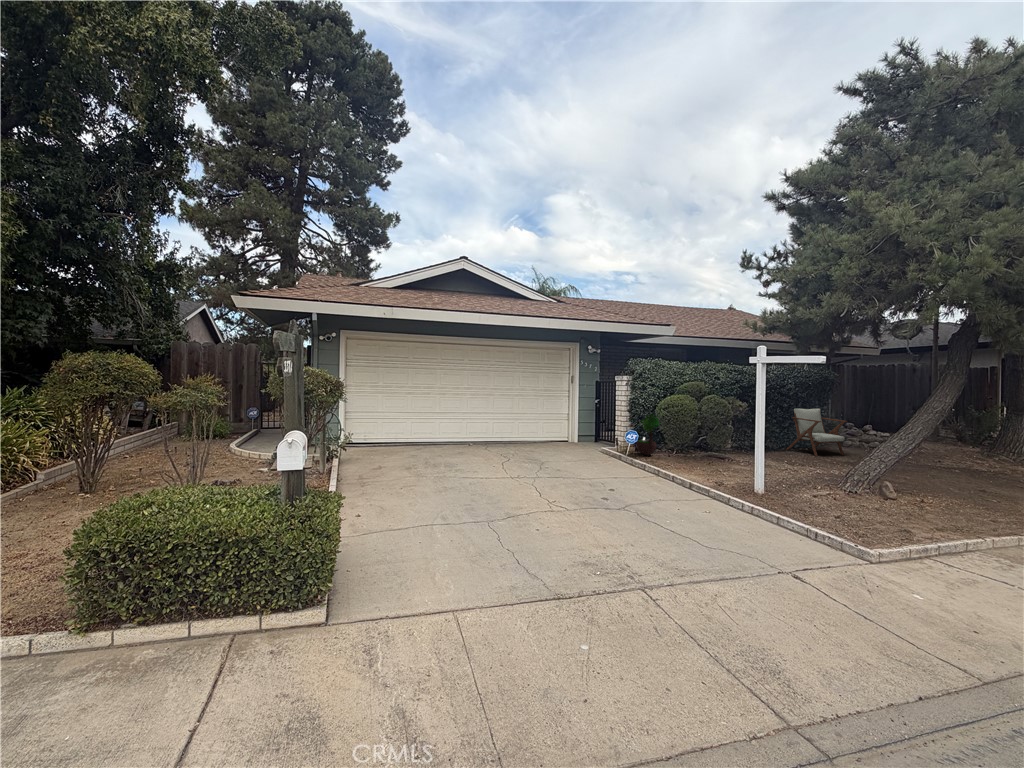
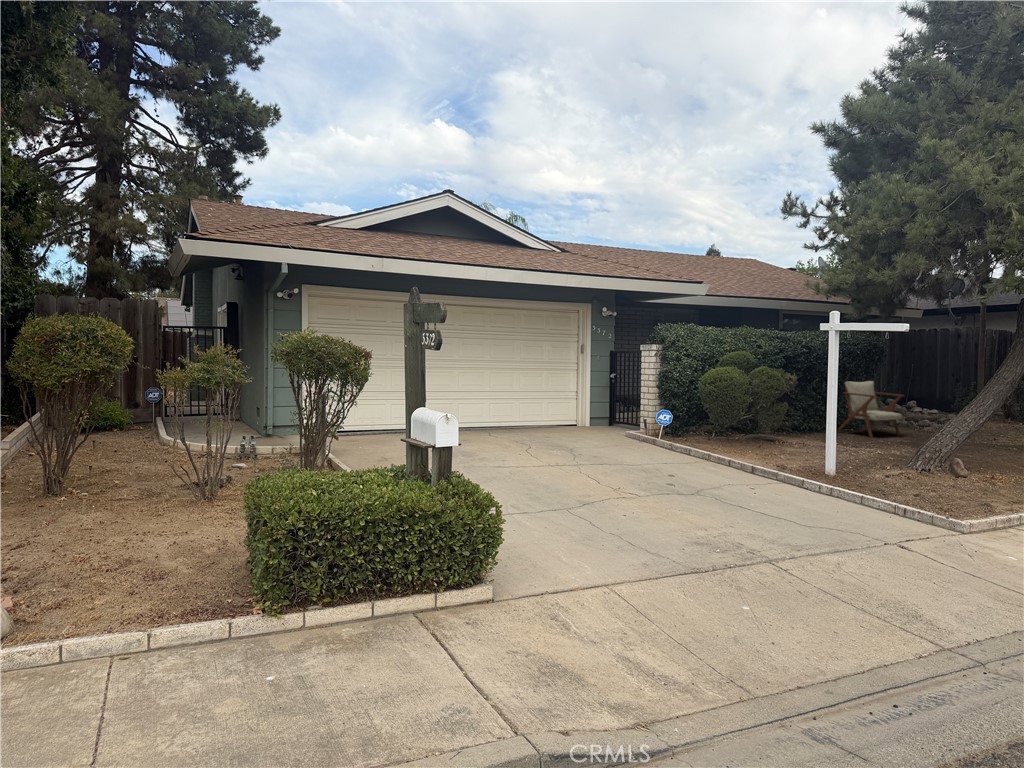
potted tree: present [637,415,659,455] -> none [671,387,705,442]

